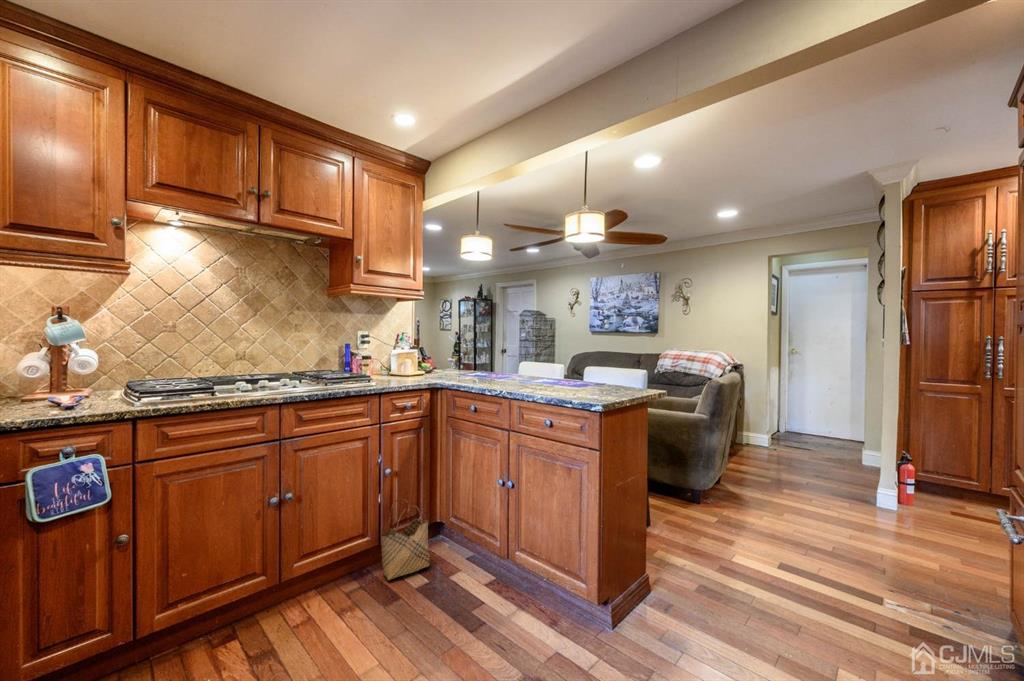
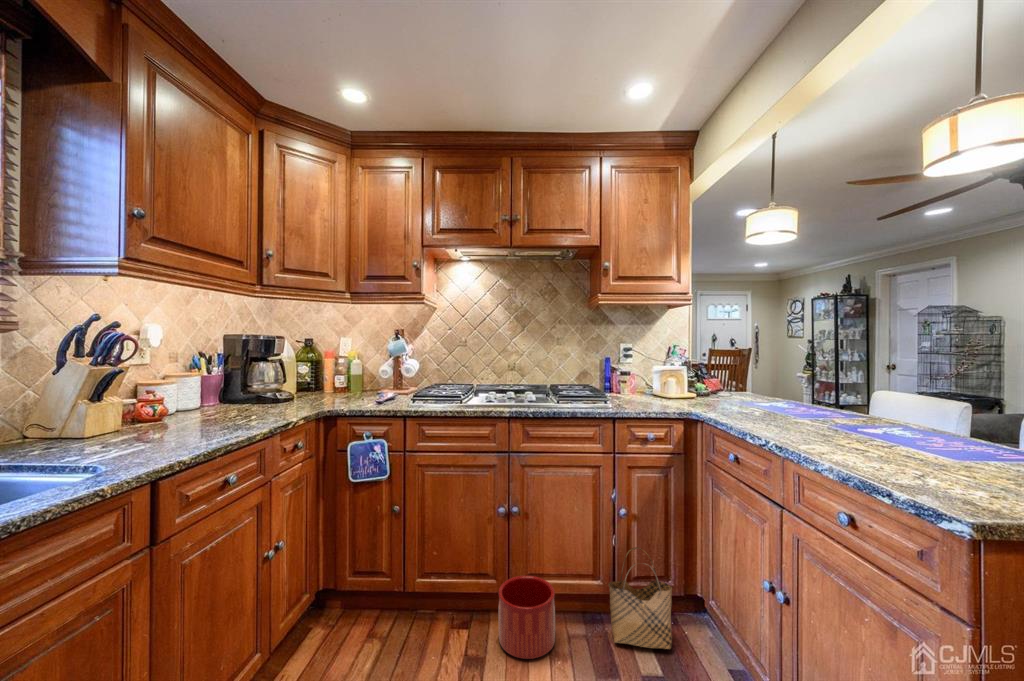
planter: none [278,554,339,632] -> present [499,576,555,659]

